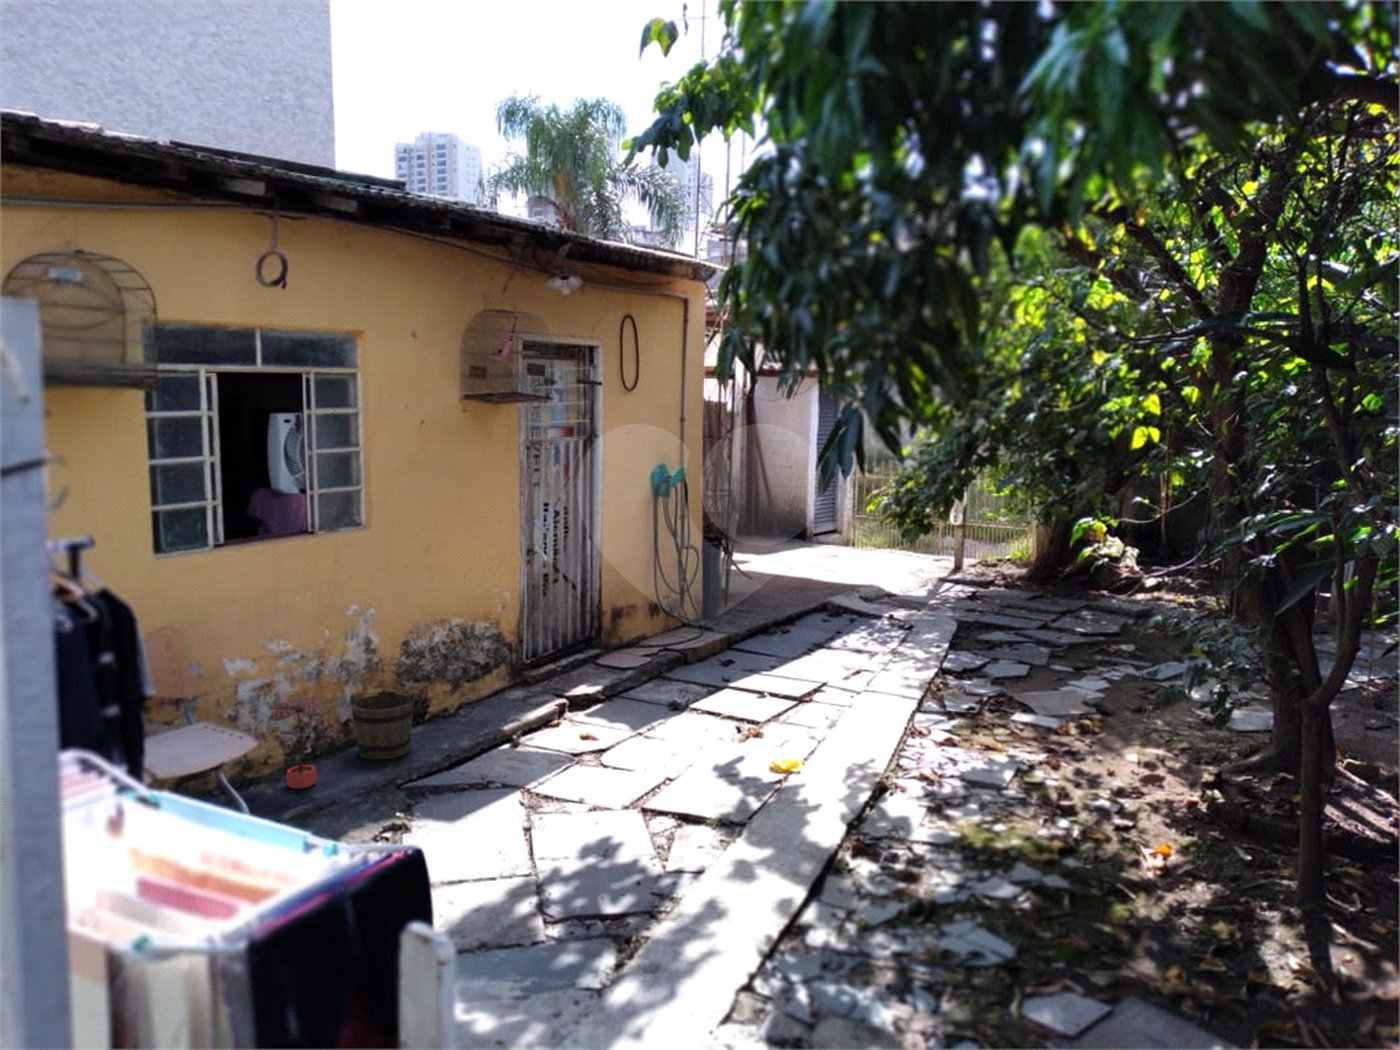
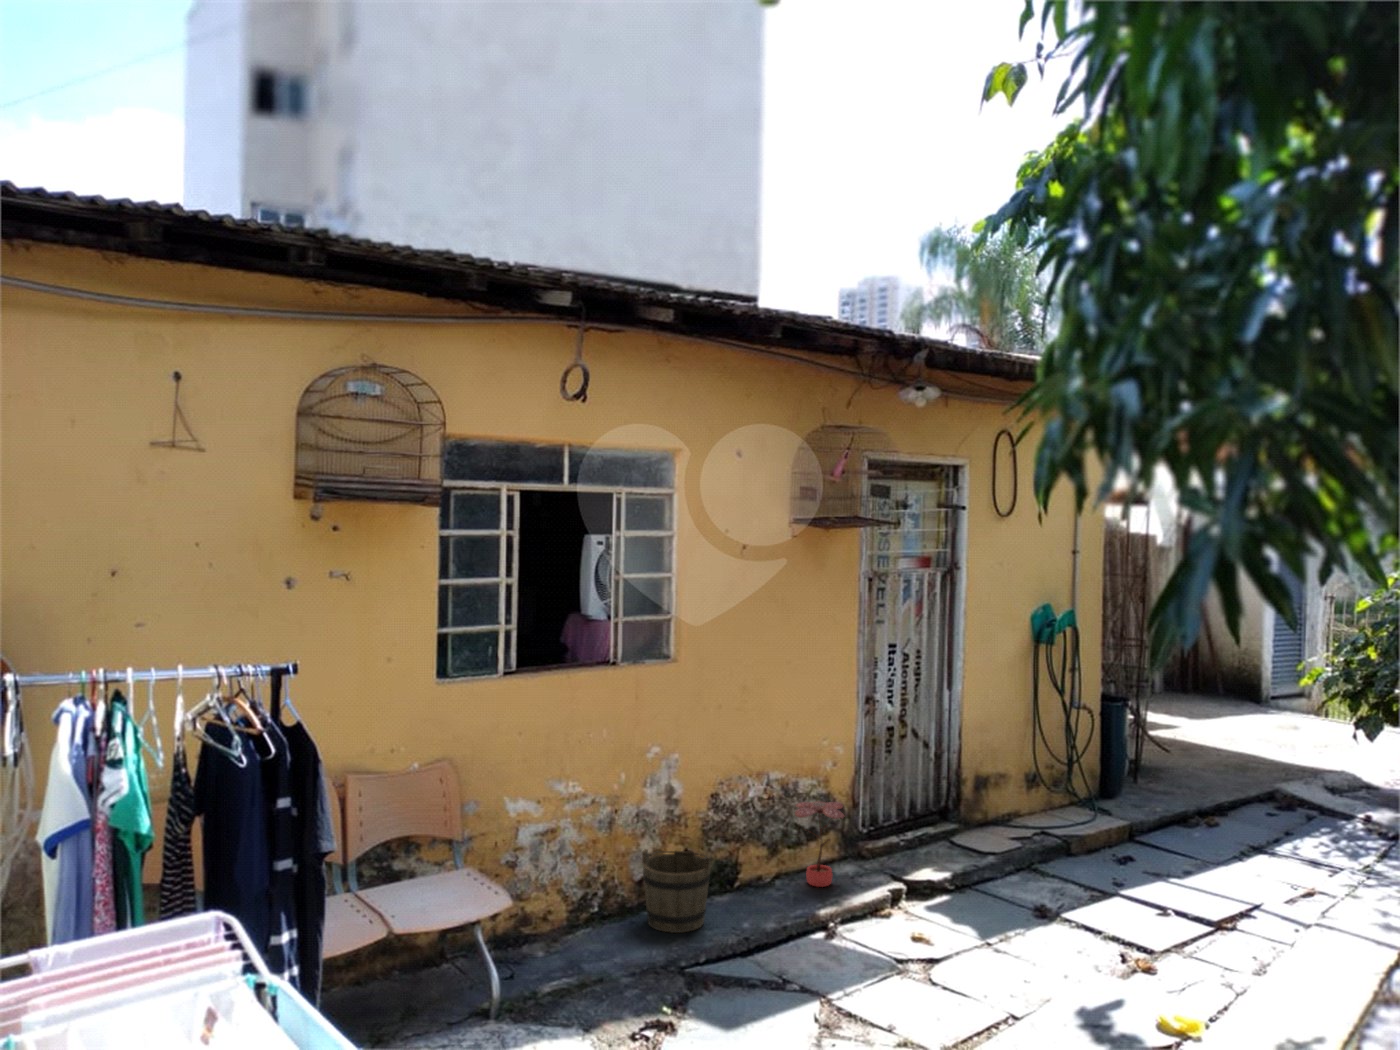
potted plant: present [270,697,327,789] -> present [795,802,844,887]

